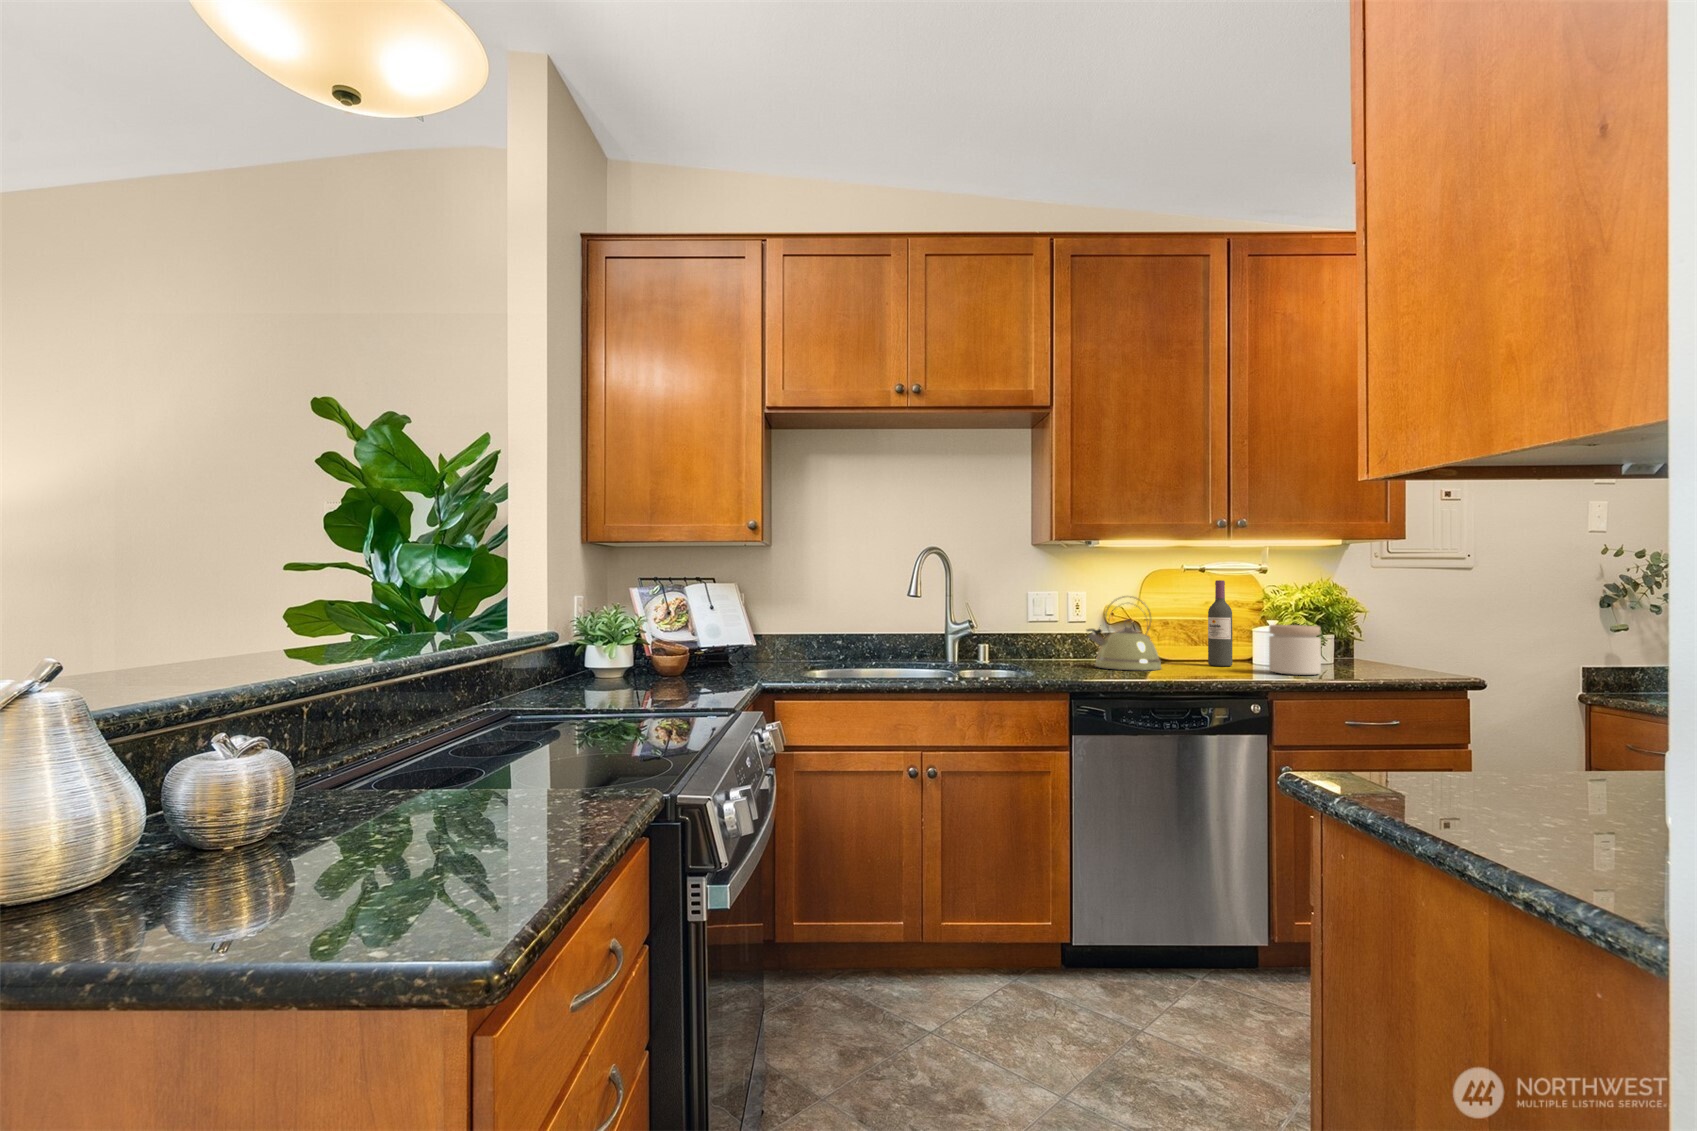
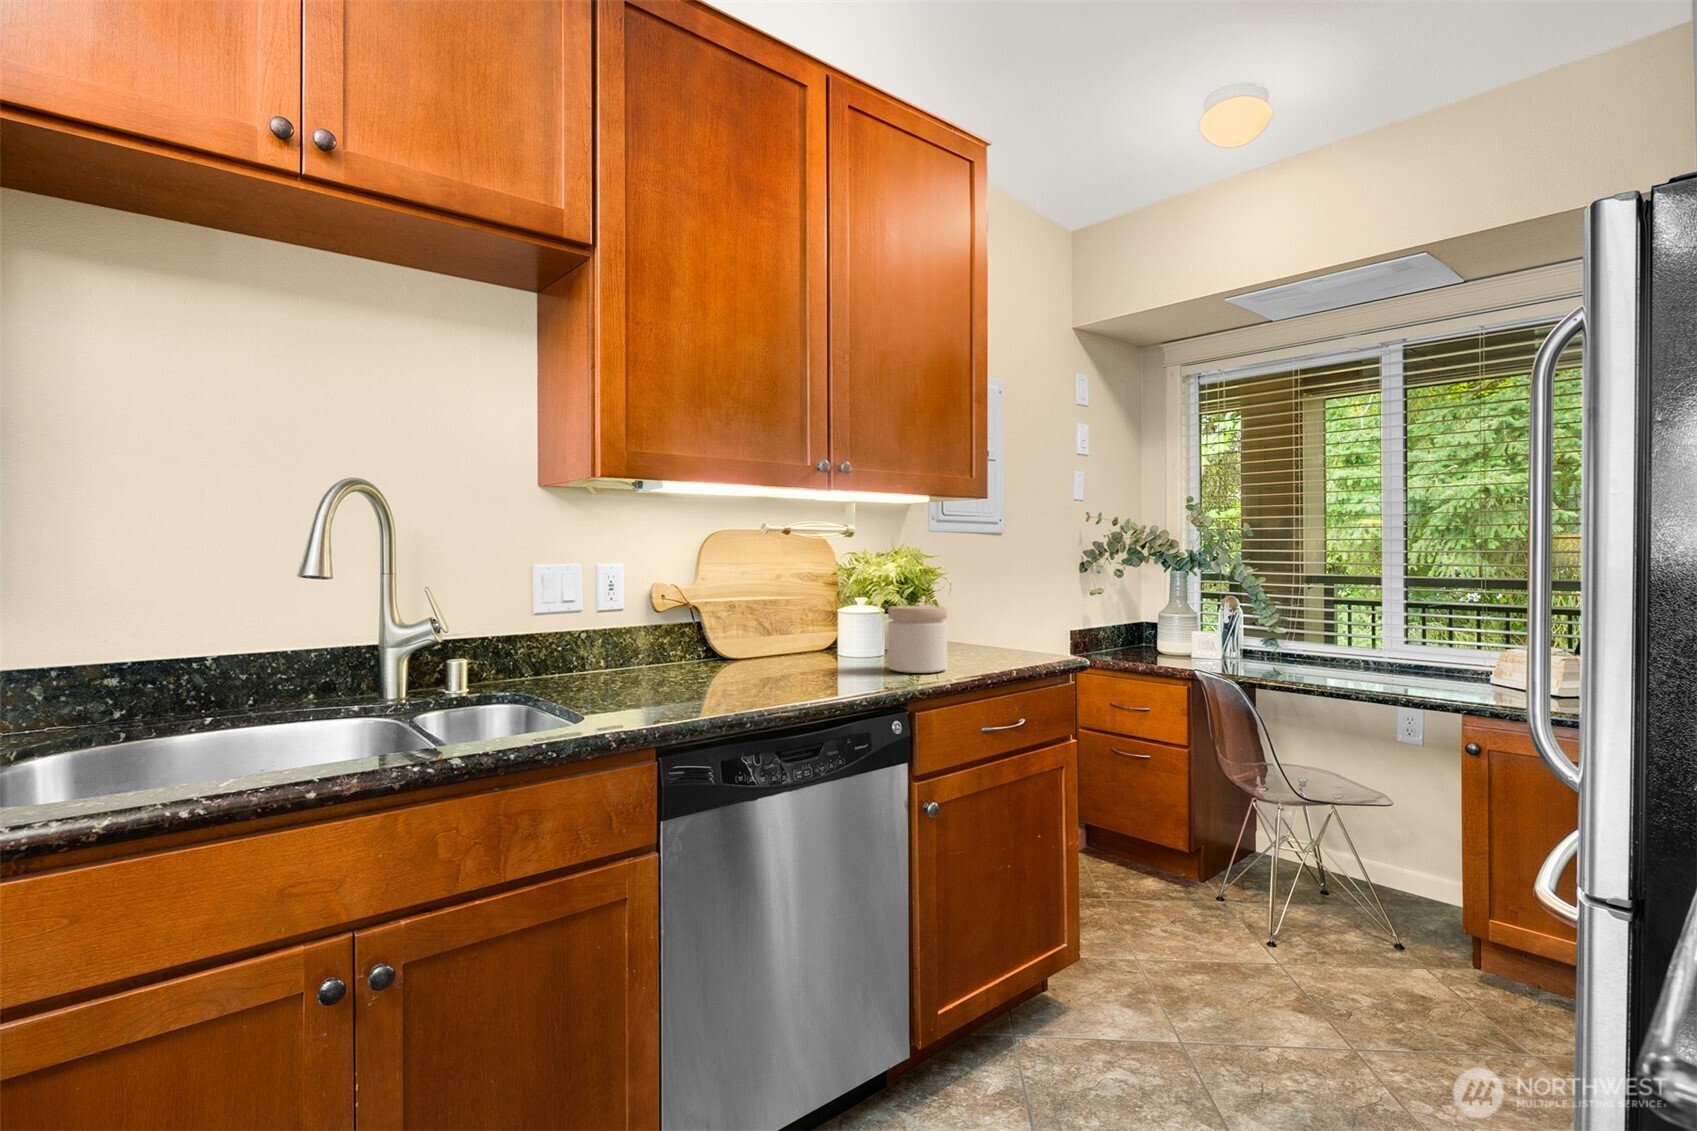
wine bottle: present [1208,580,1232,666] -> none [796,546,826,665]
kettle: present [1087,596,1161,671] -> none [640,569,753,686]

